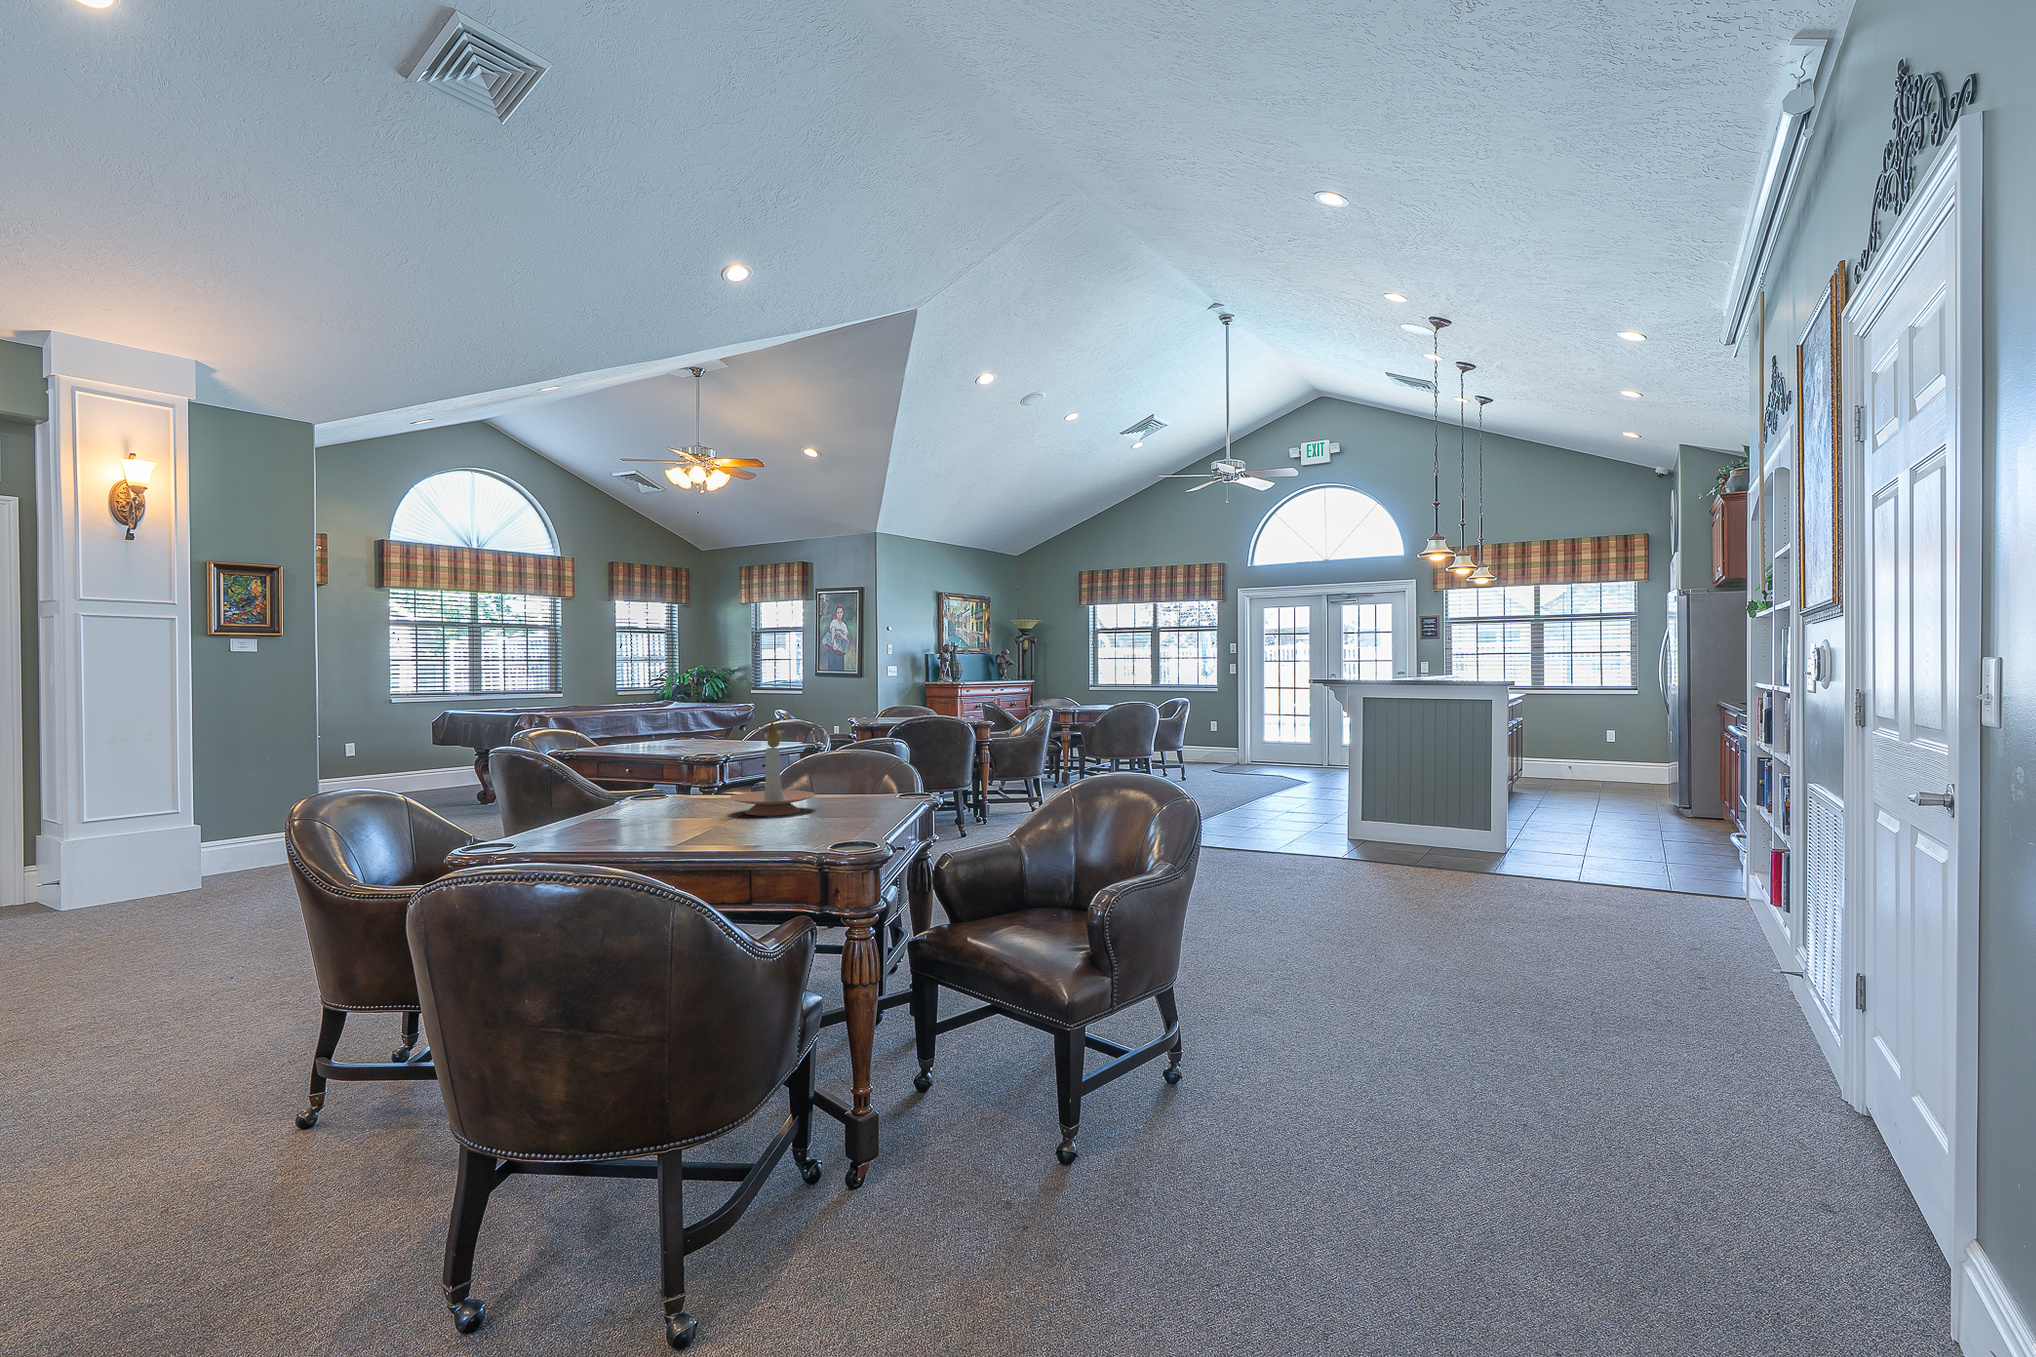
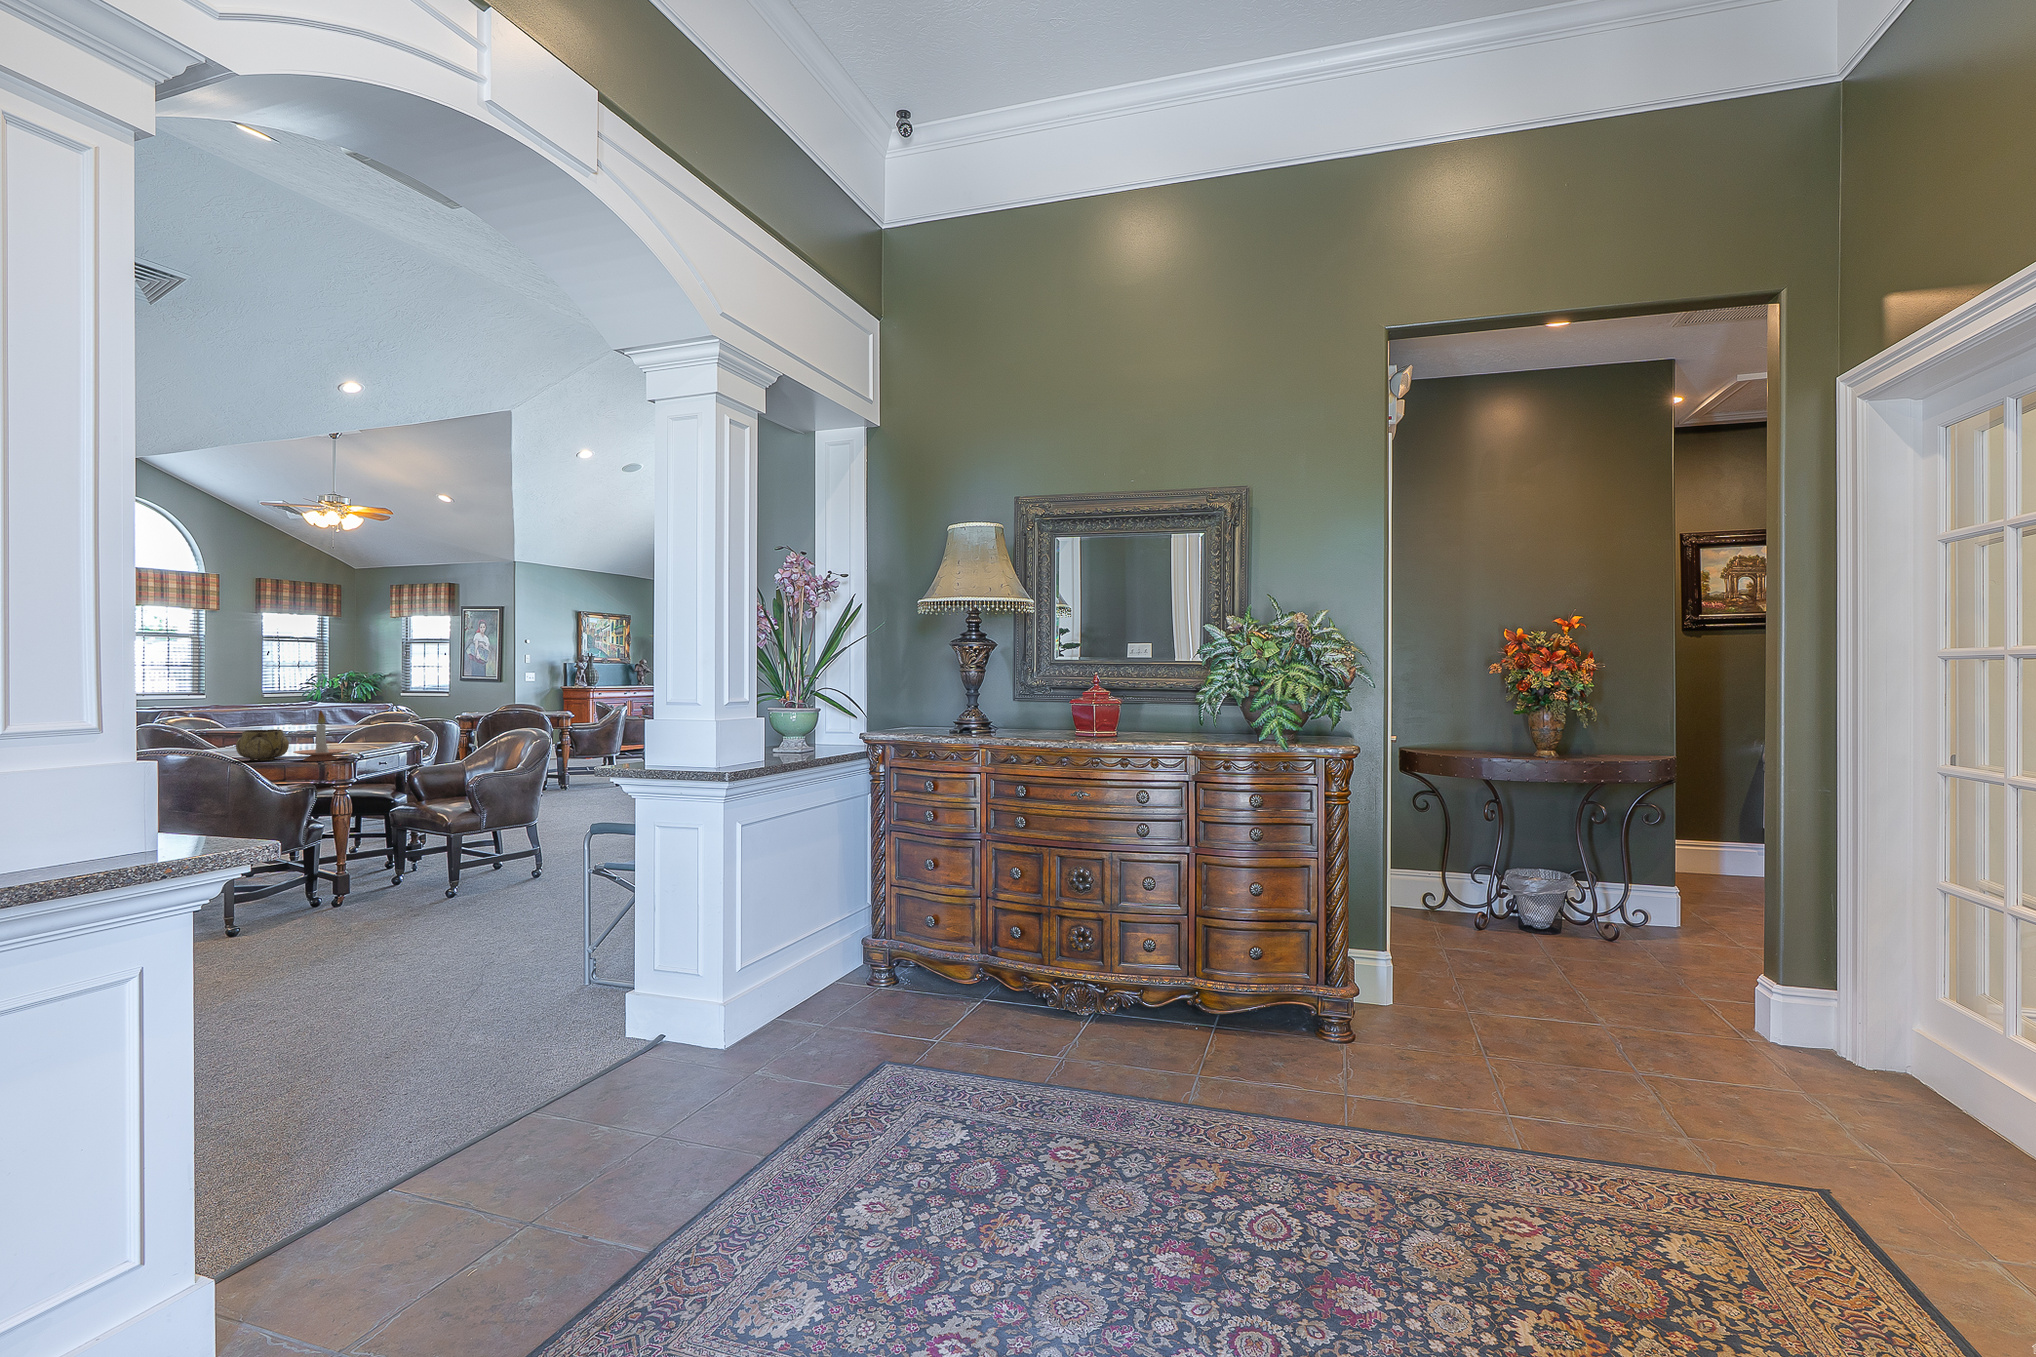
decorative bowl: none [637,754,715,810] -> present [236,729,289,761]

